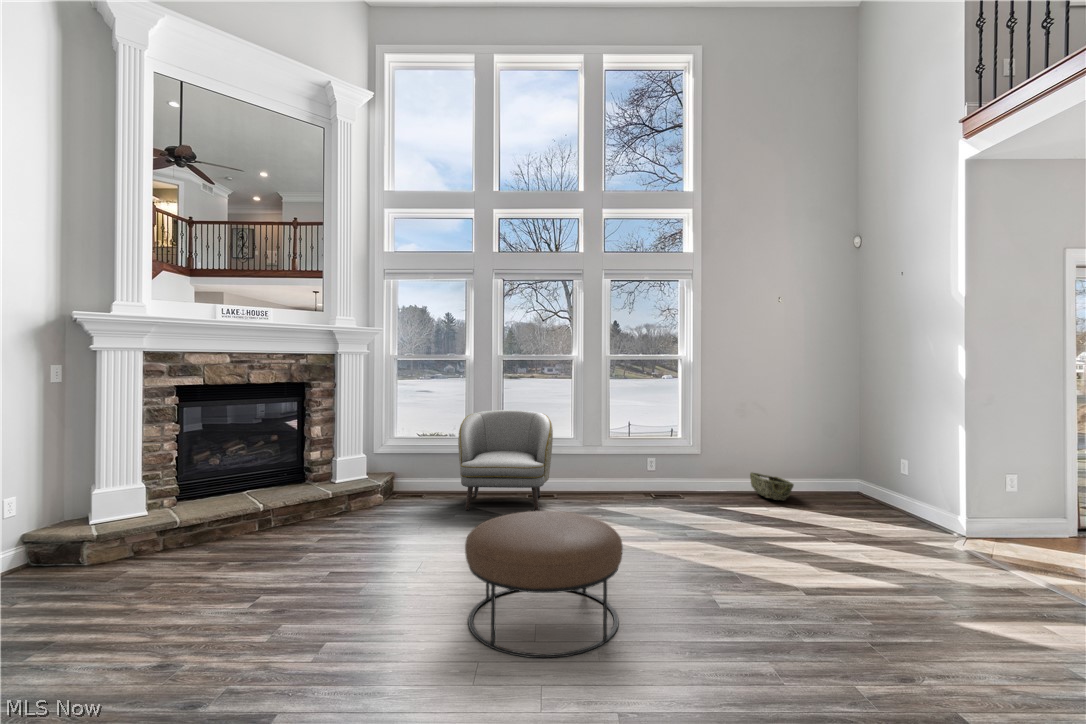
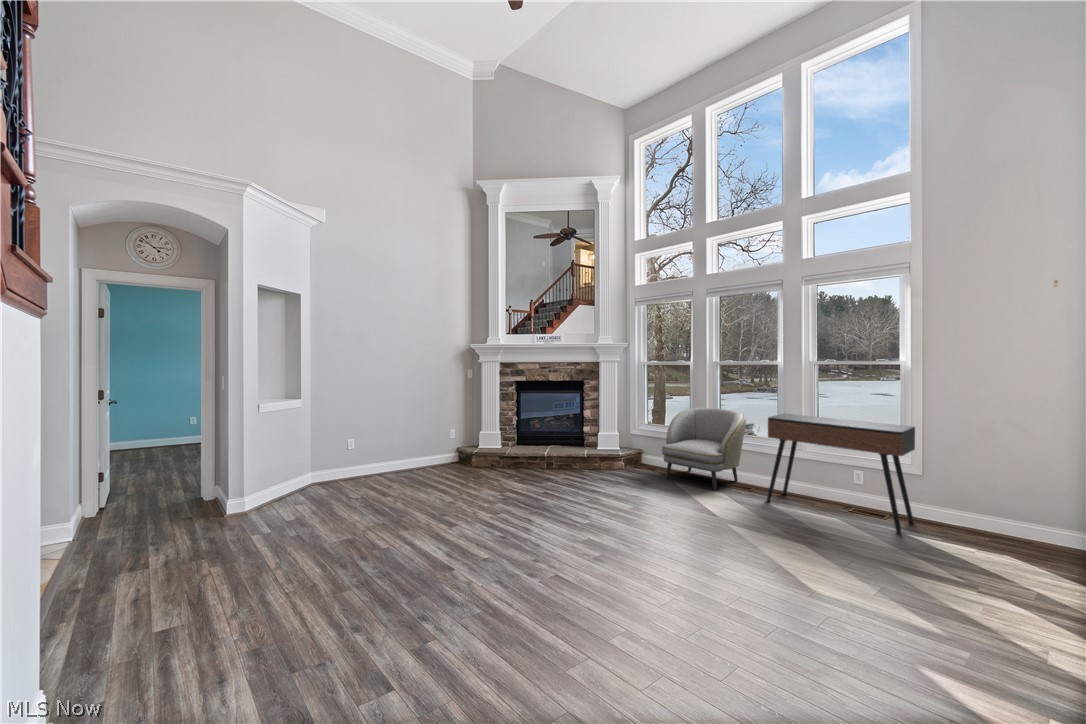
console table: none [598,408,731,513] -> present [767,414,915,533]
woven basket: present [750,472,794,500] -> none [973,502,1026,541]
ottoman: present [465,511,623,658] -> none [554,478,654,566]

